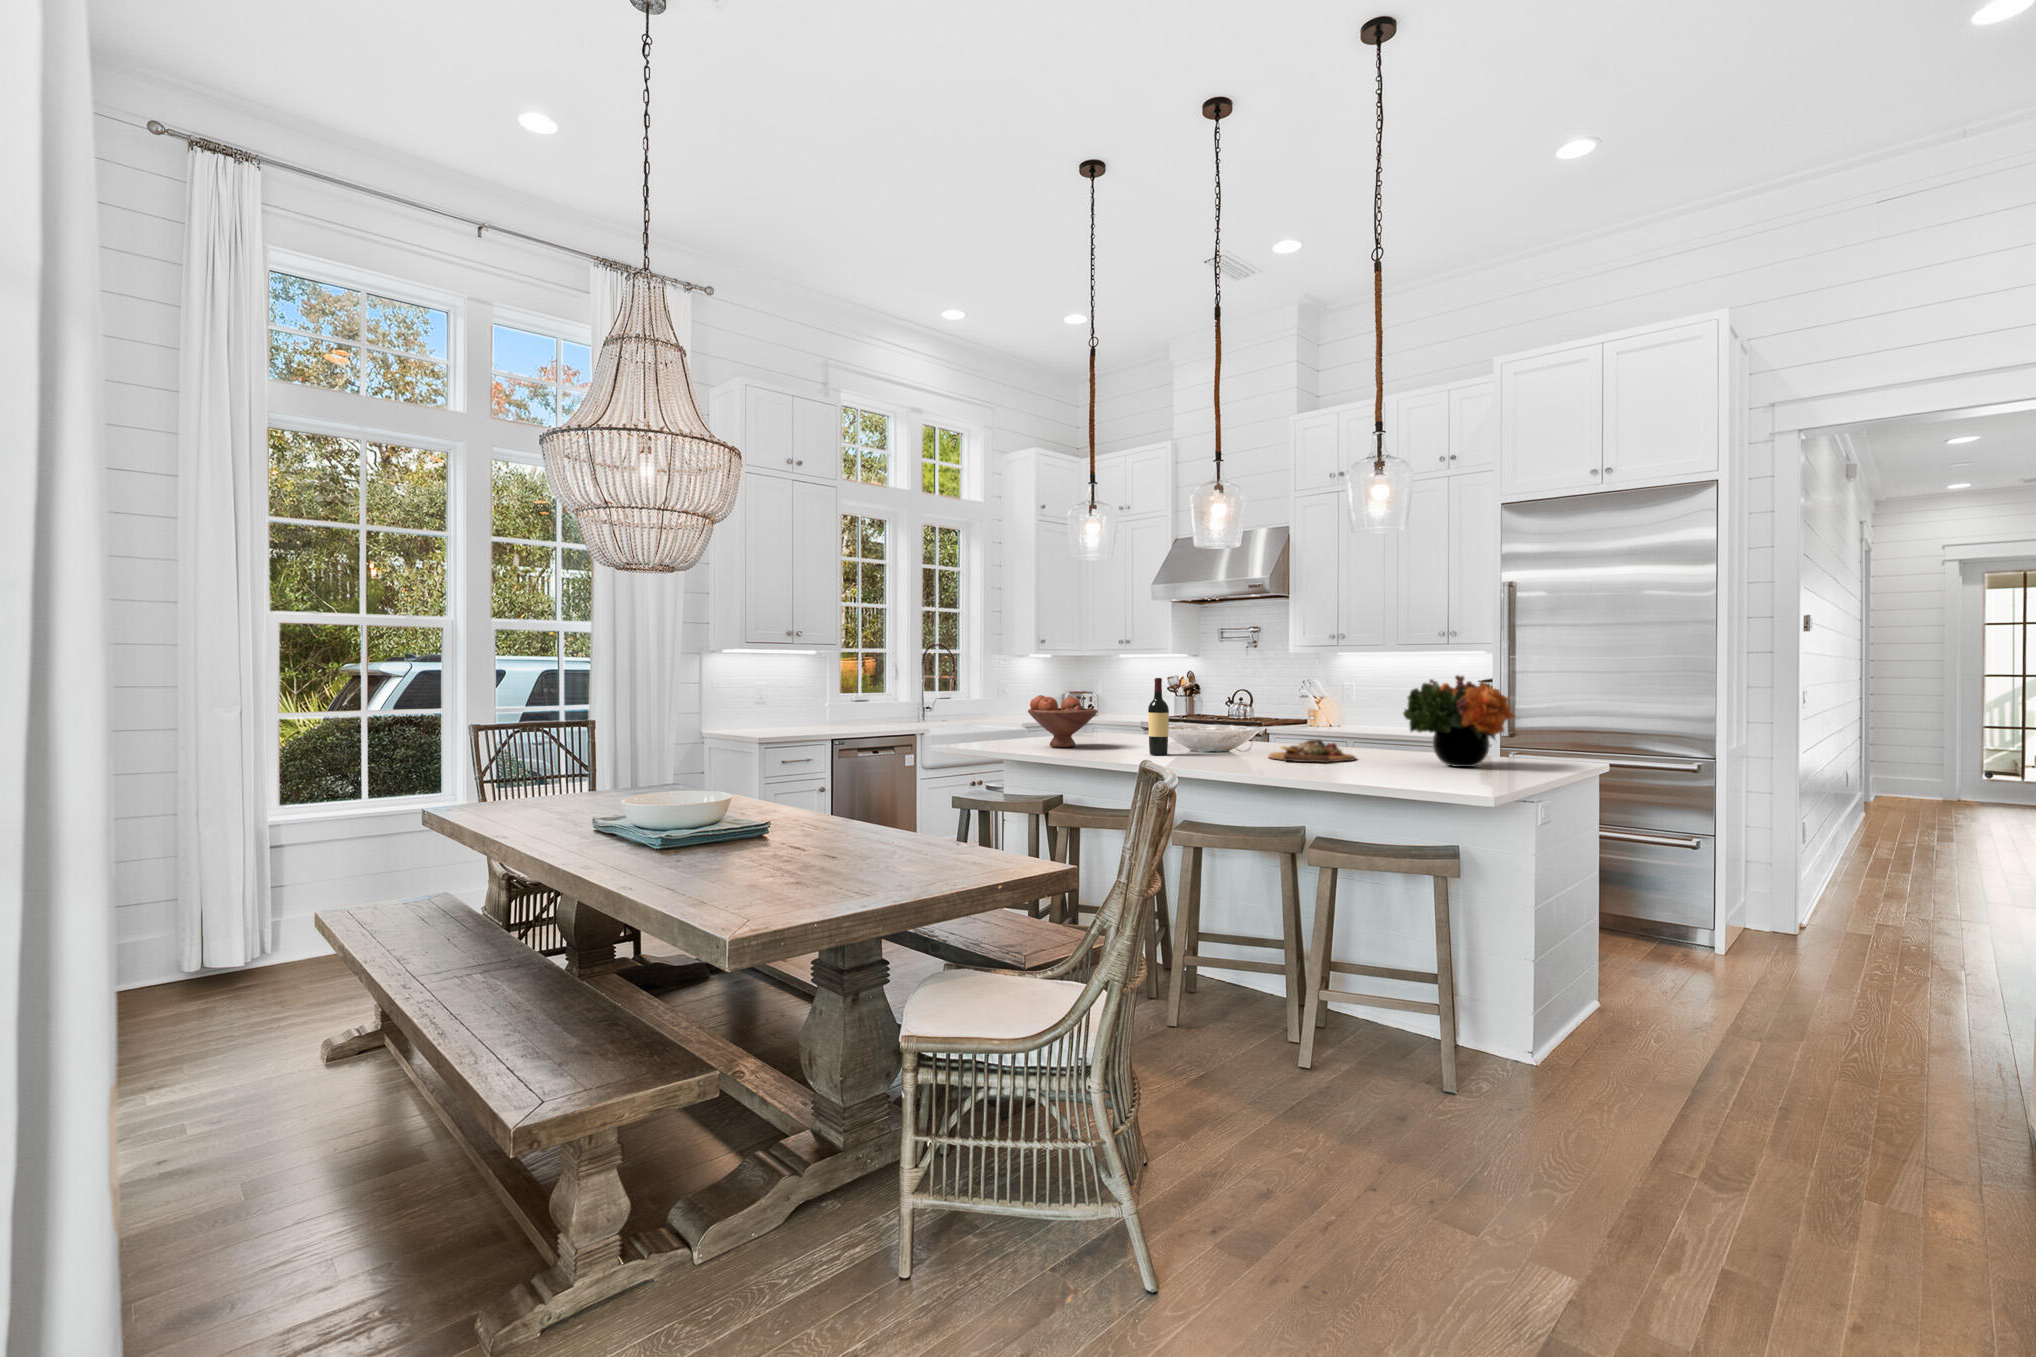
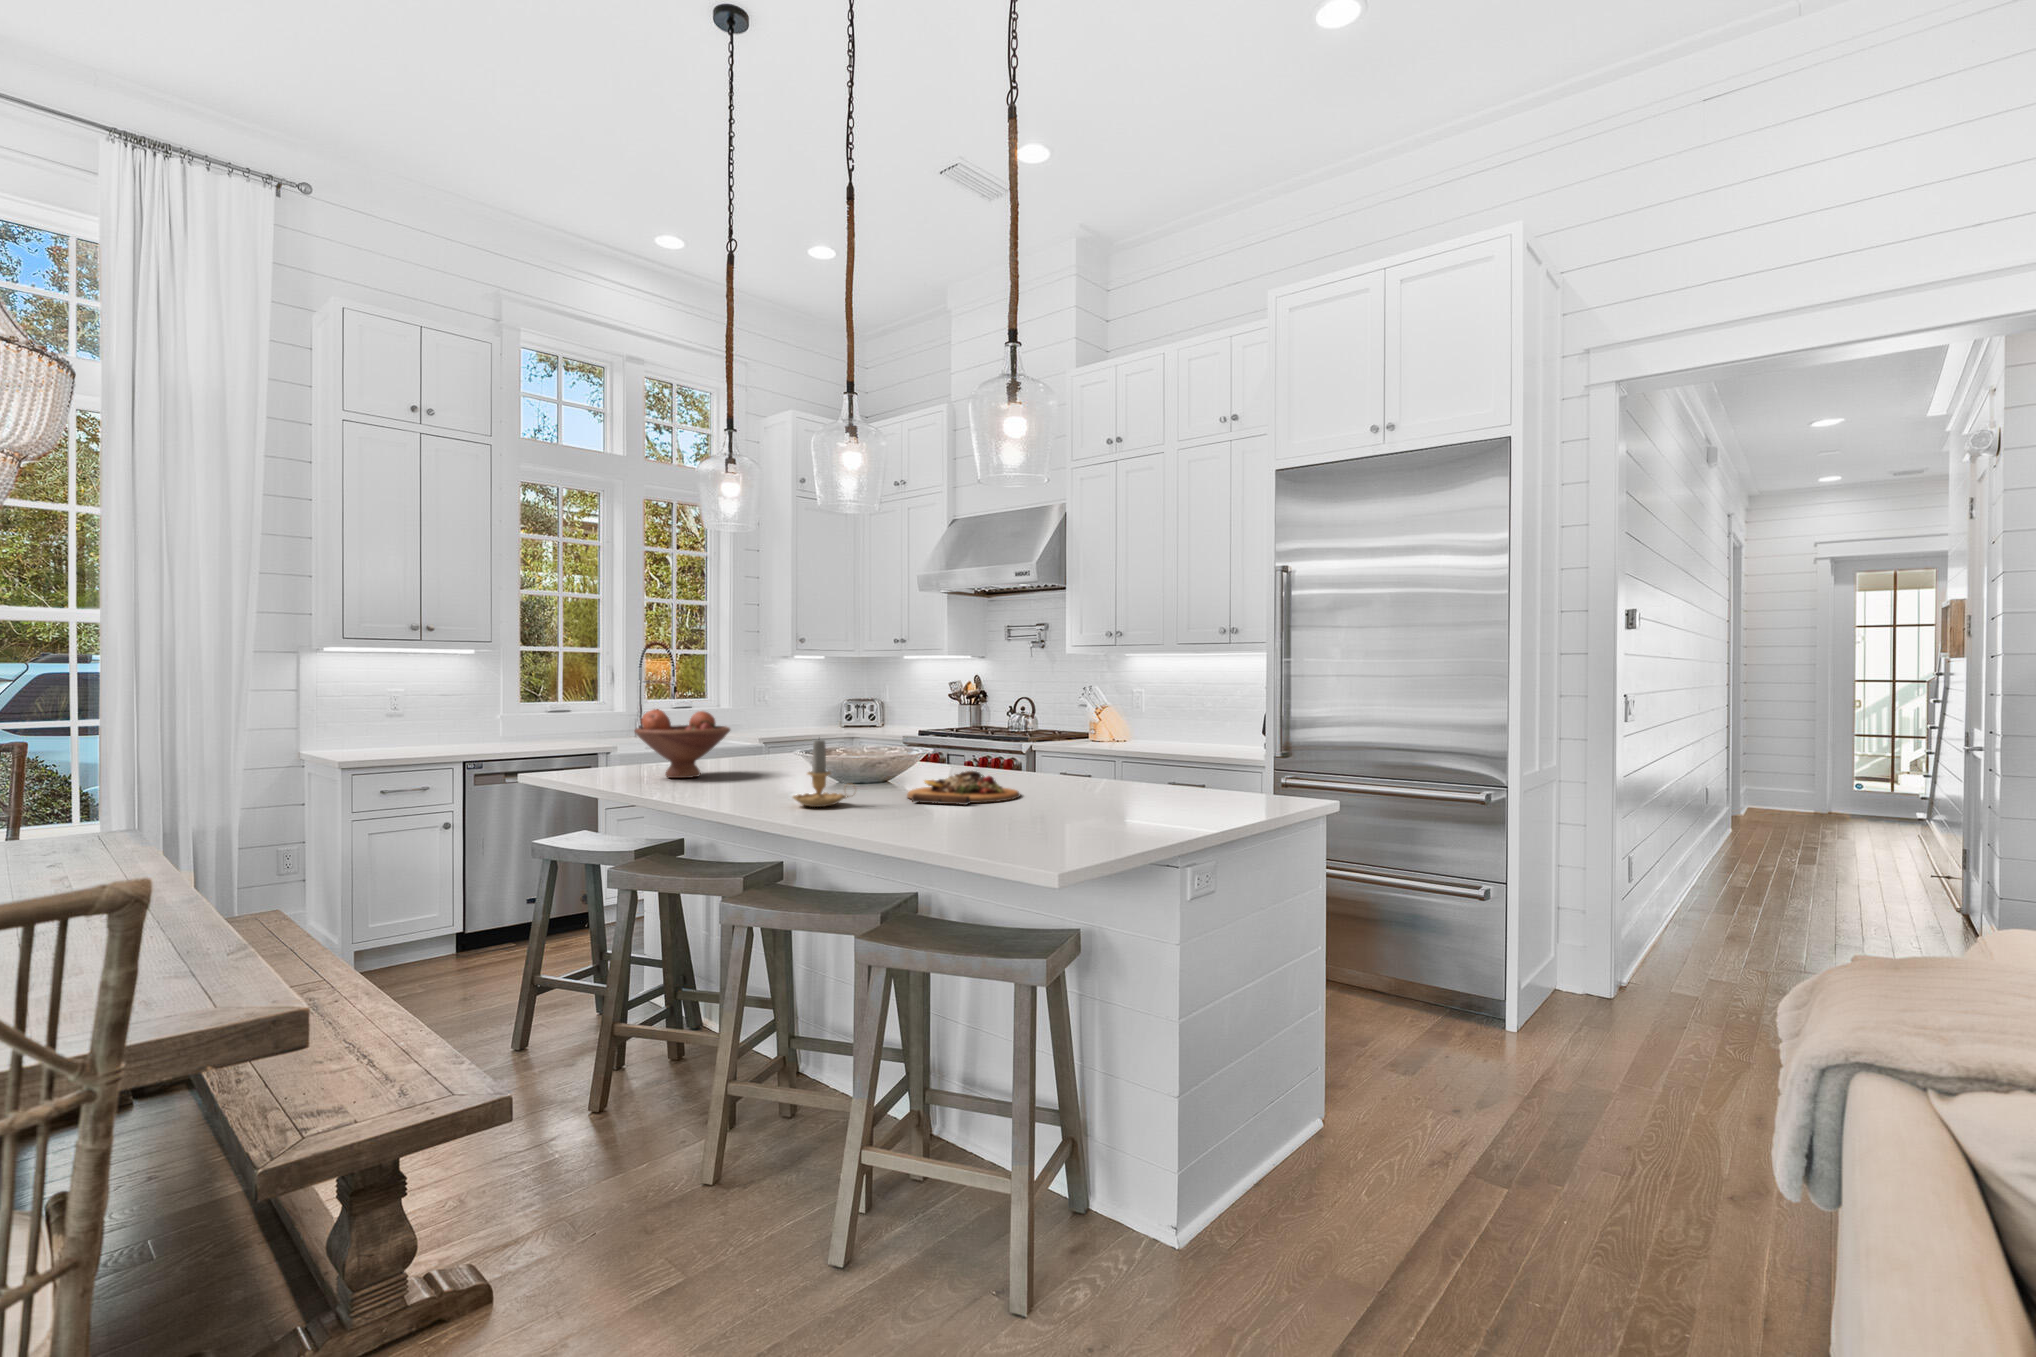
flower arrangement: present [1403,675,1515,767] -> none [1054,686,1198,812]
wine bottle: present [1148,678,1169,755] -> none [761,688,789,791]
candle: none [1199,712,1247,763] -> present [793,740,850,807]

